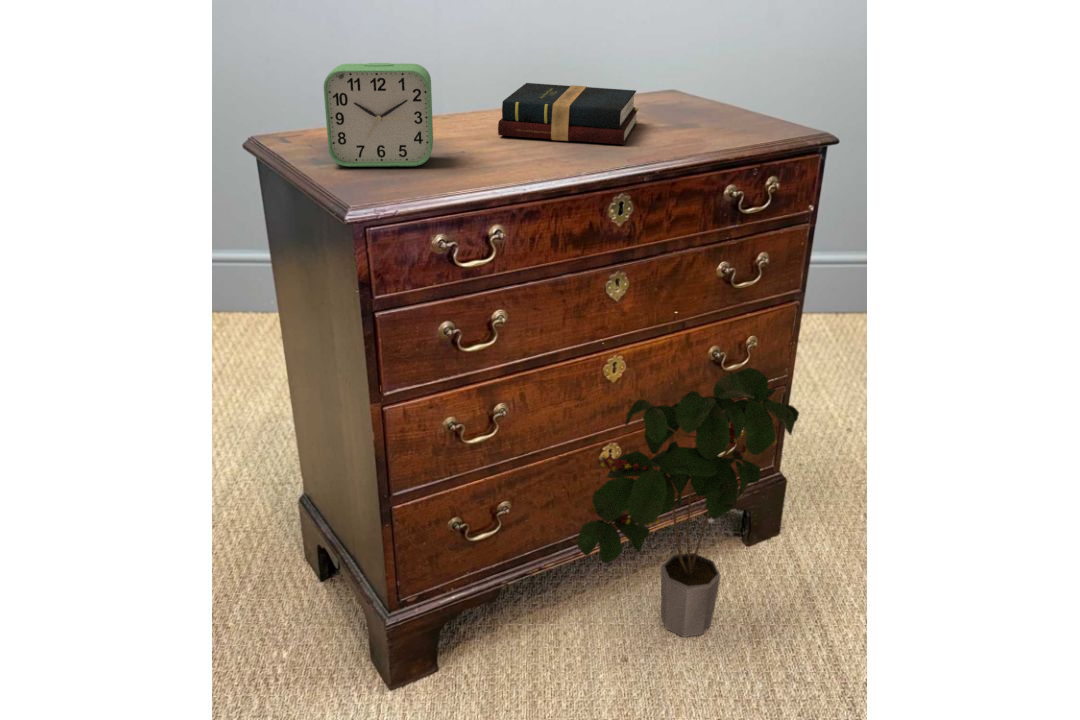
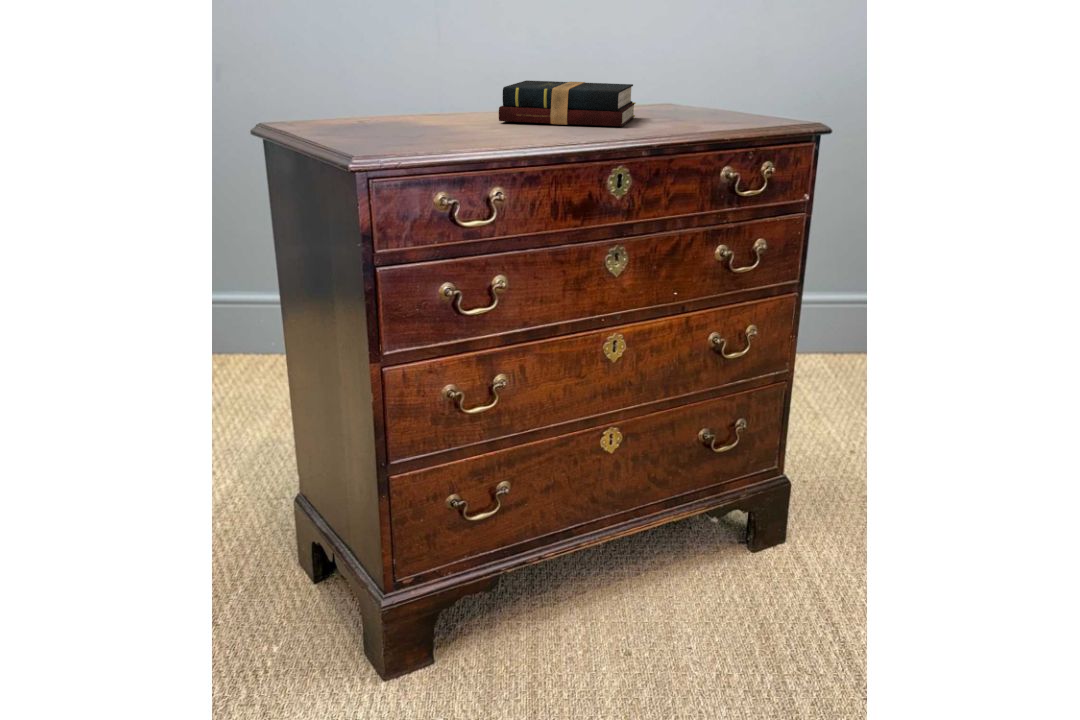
alarm clock: present [324,63,433,167] -> none [328,36,435,135]
potted plant: present [577,367,799,637] -> none [579,353,802,633]

